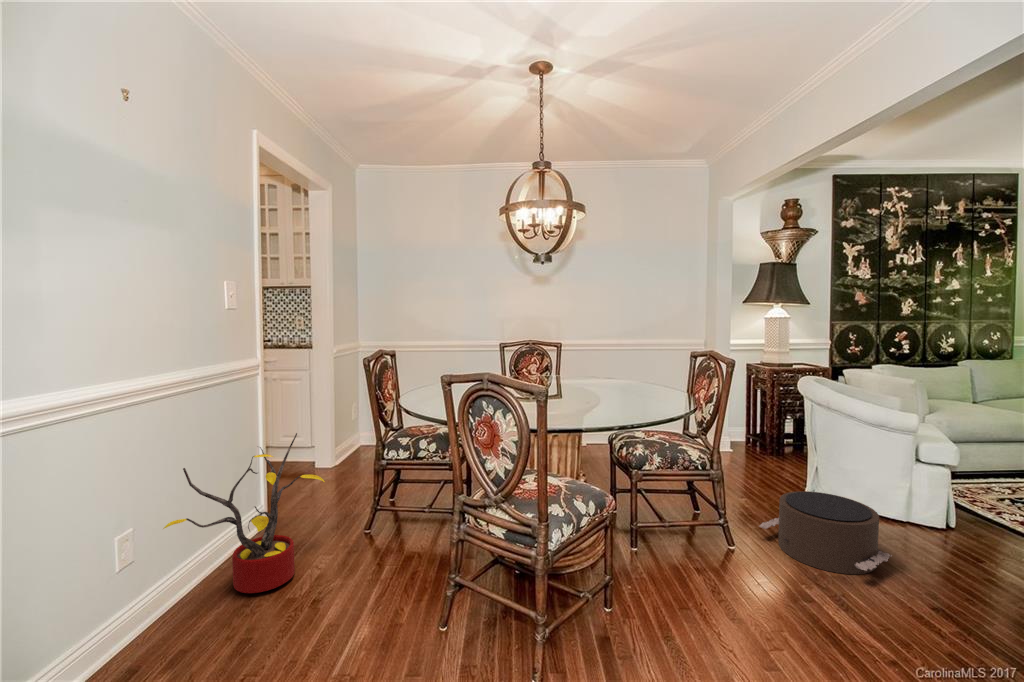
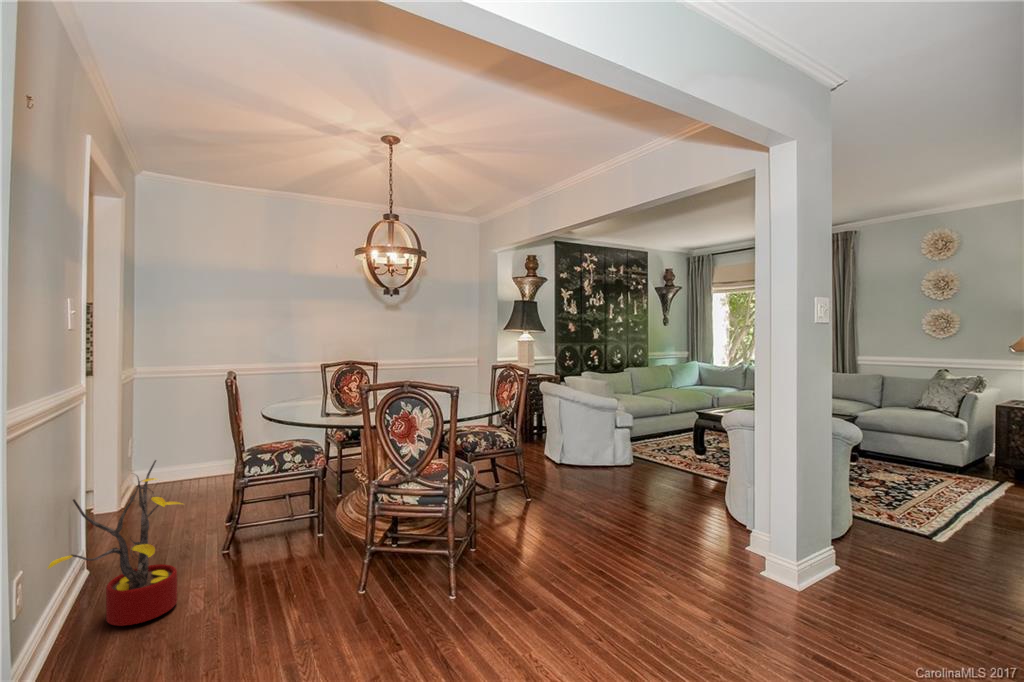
pouf: present [759,491,892,574] -> none [542,456,614,501]

